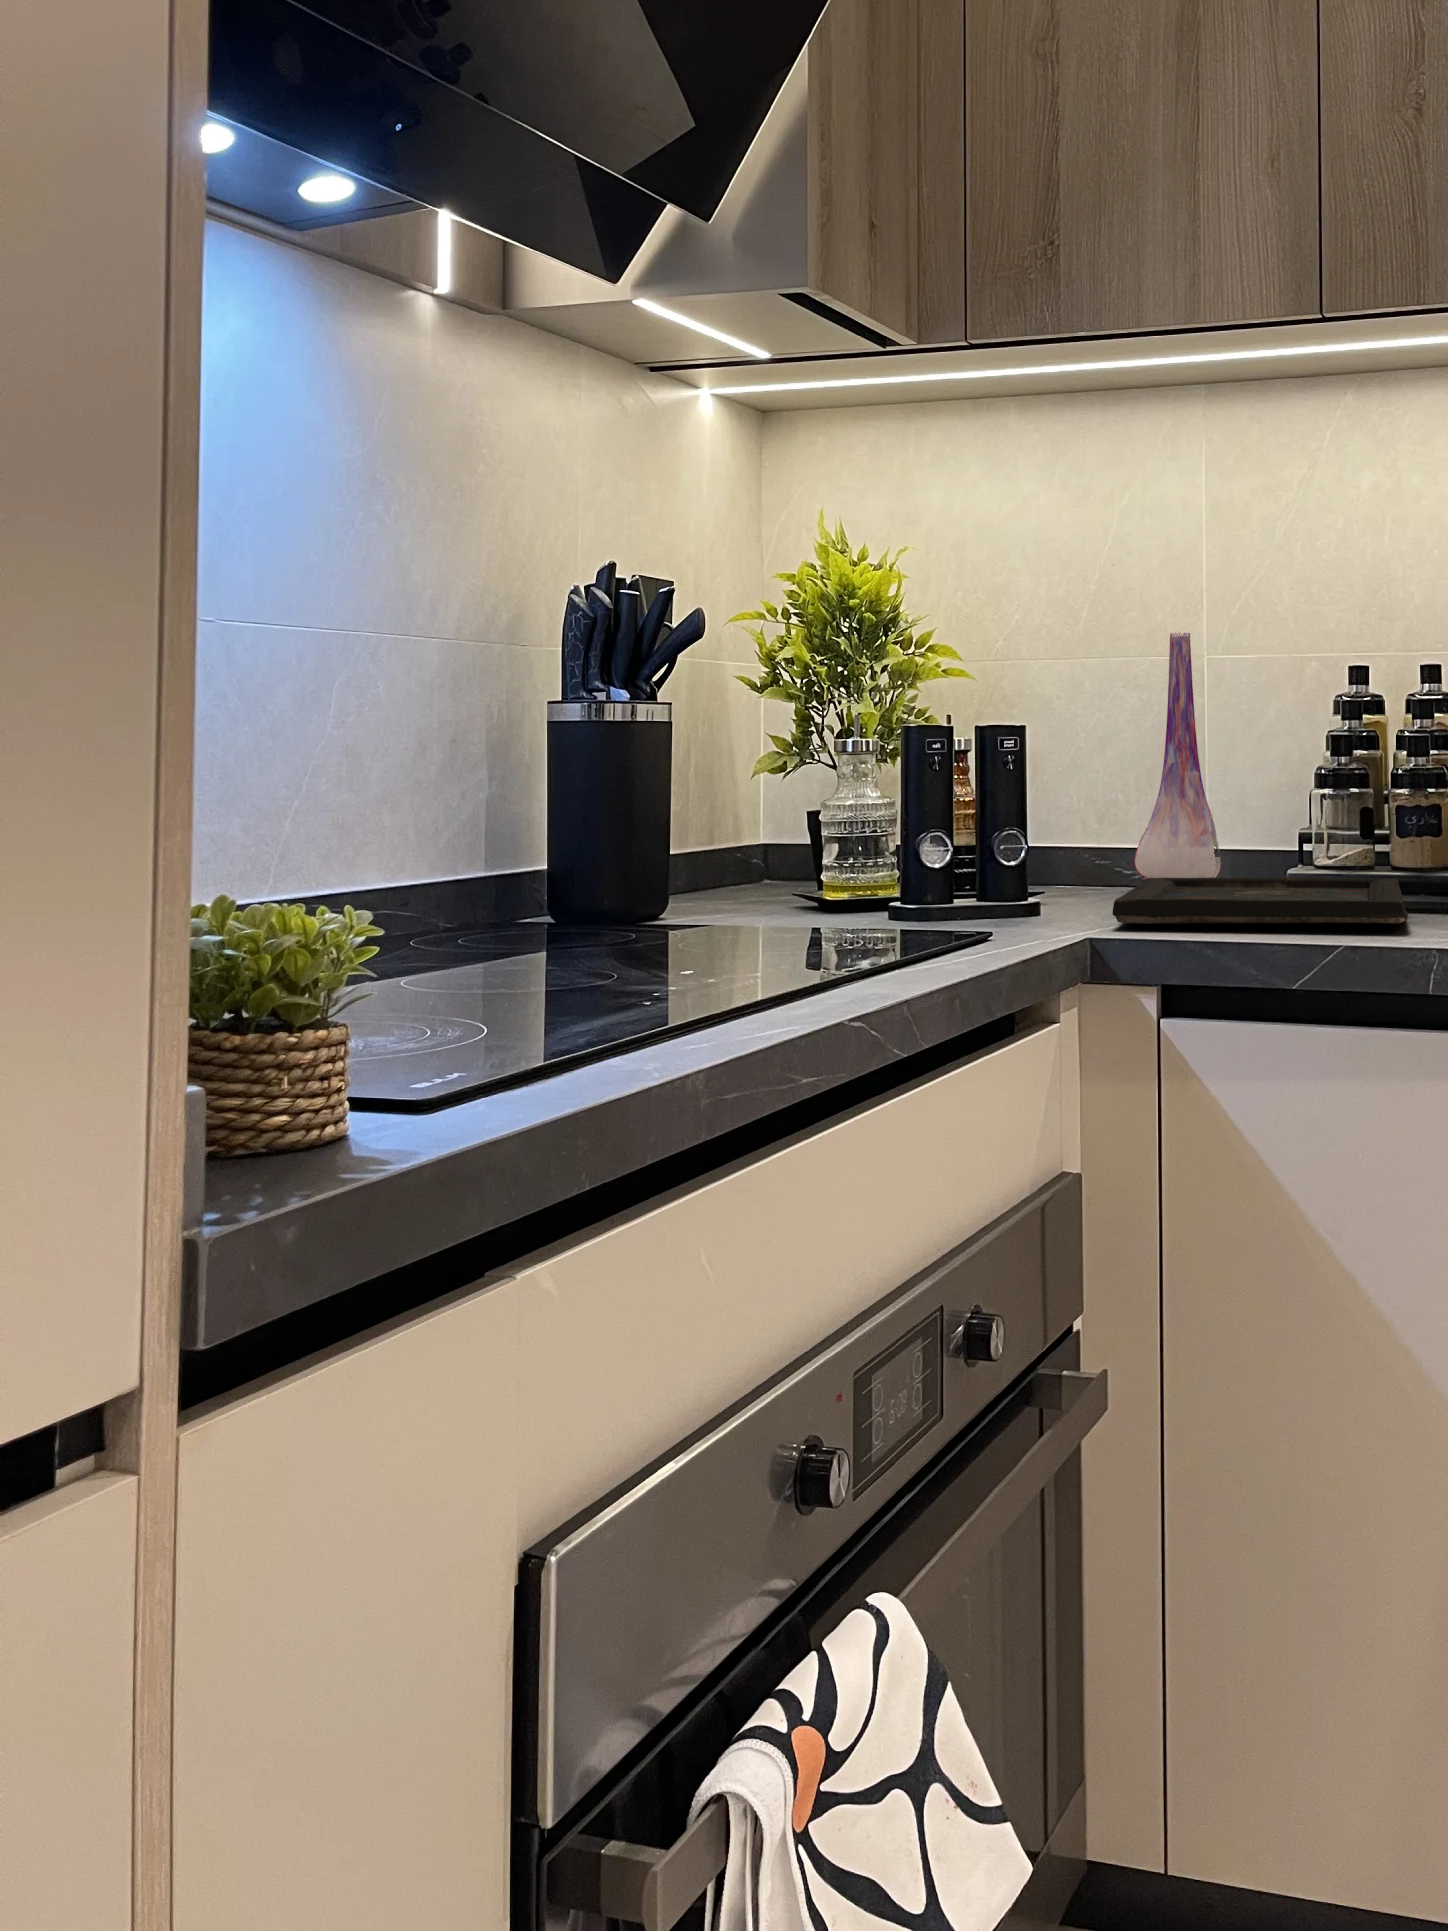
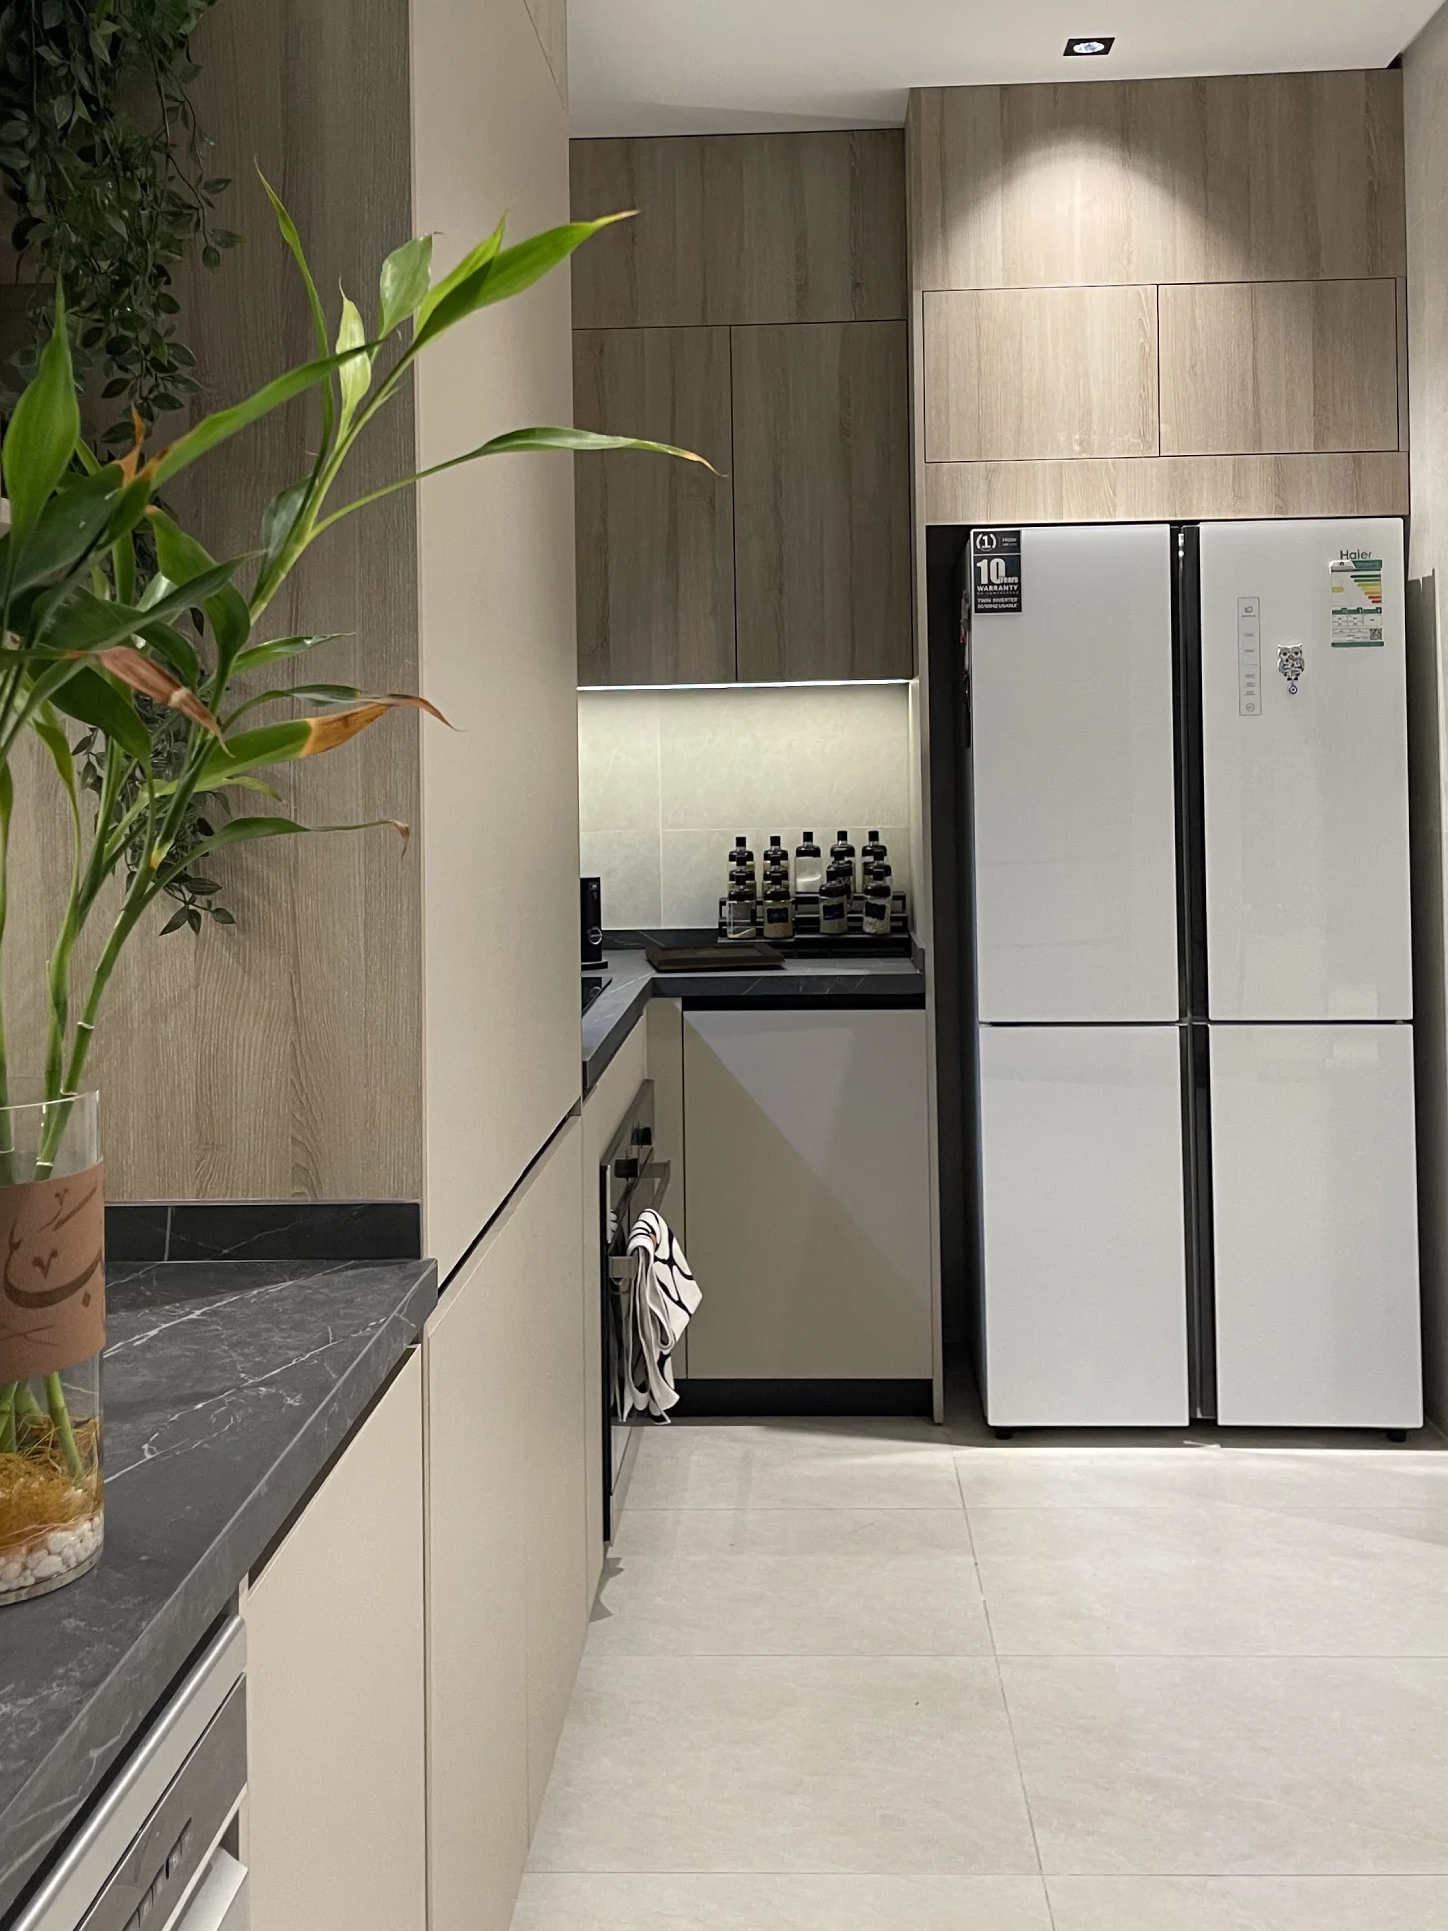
vase: present [1134,633,1221,879] -> none [620,819,670,952]

